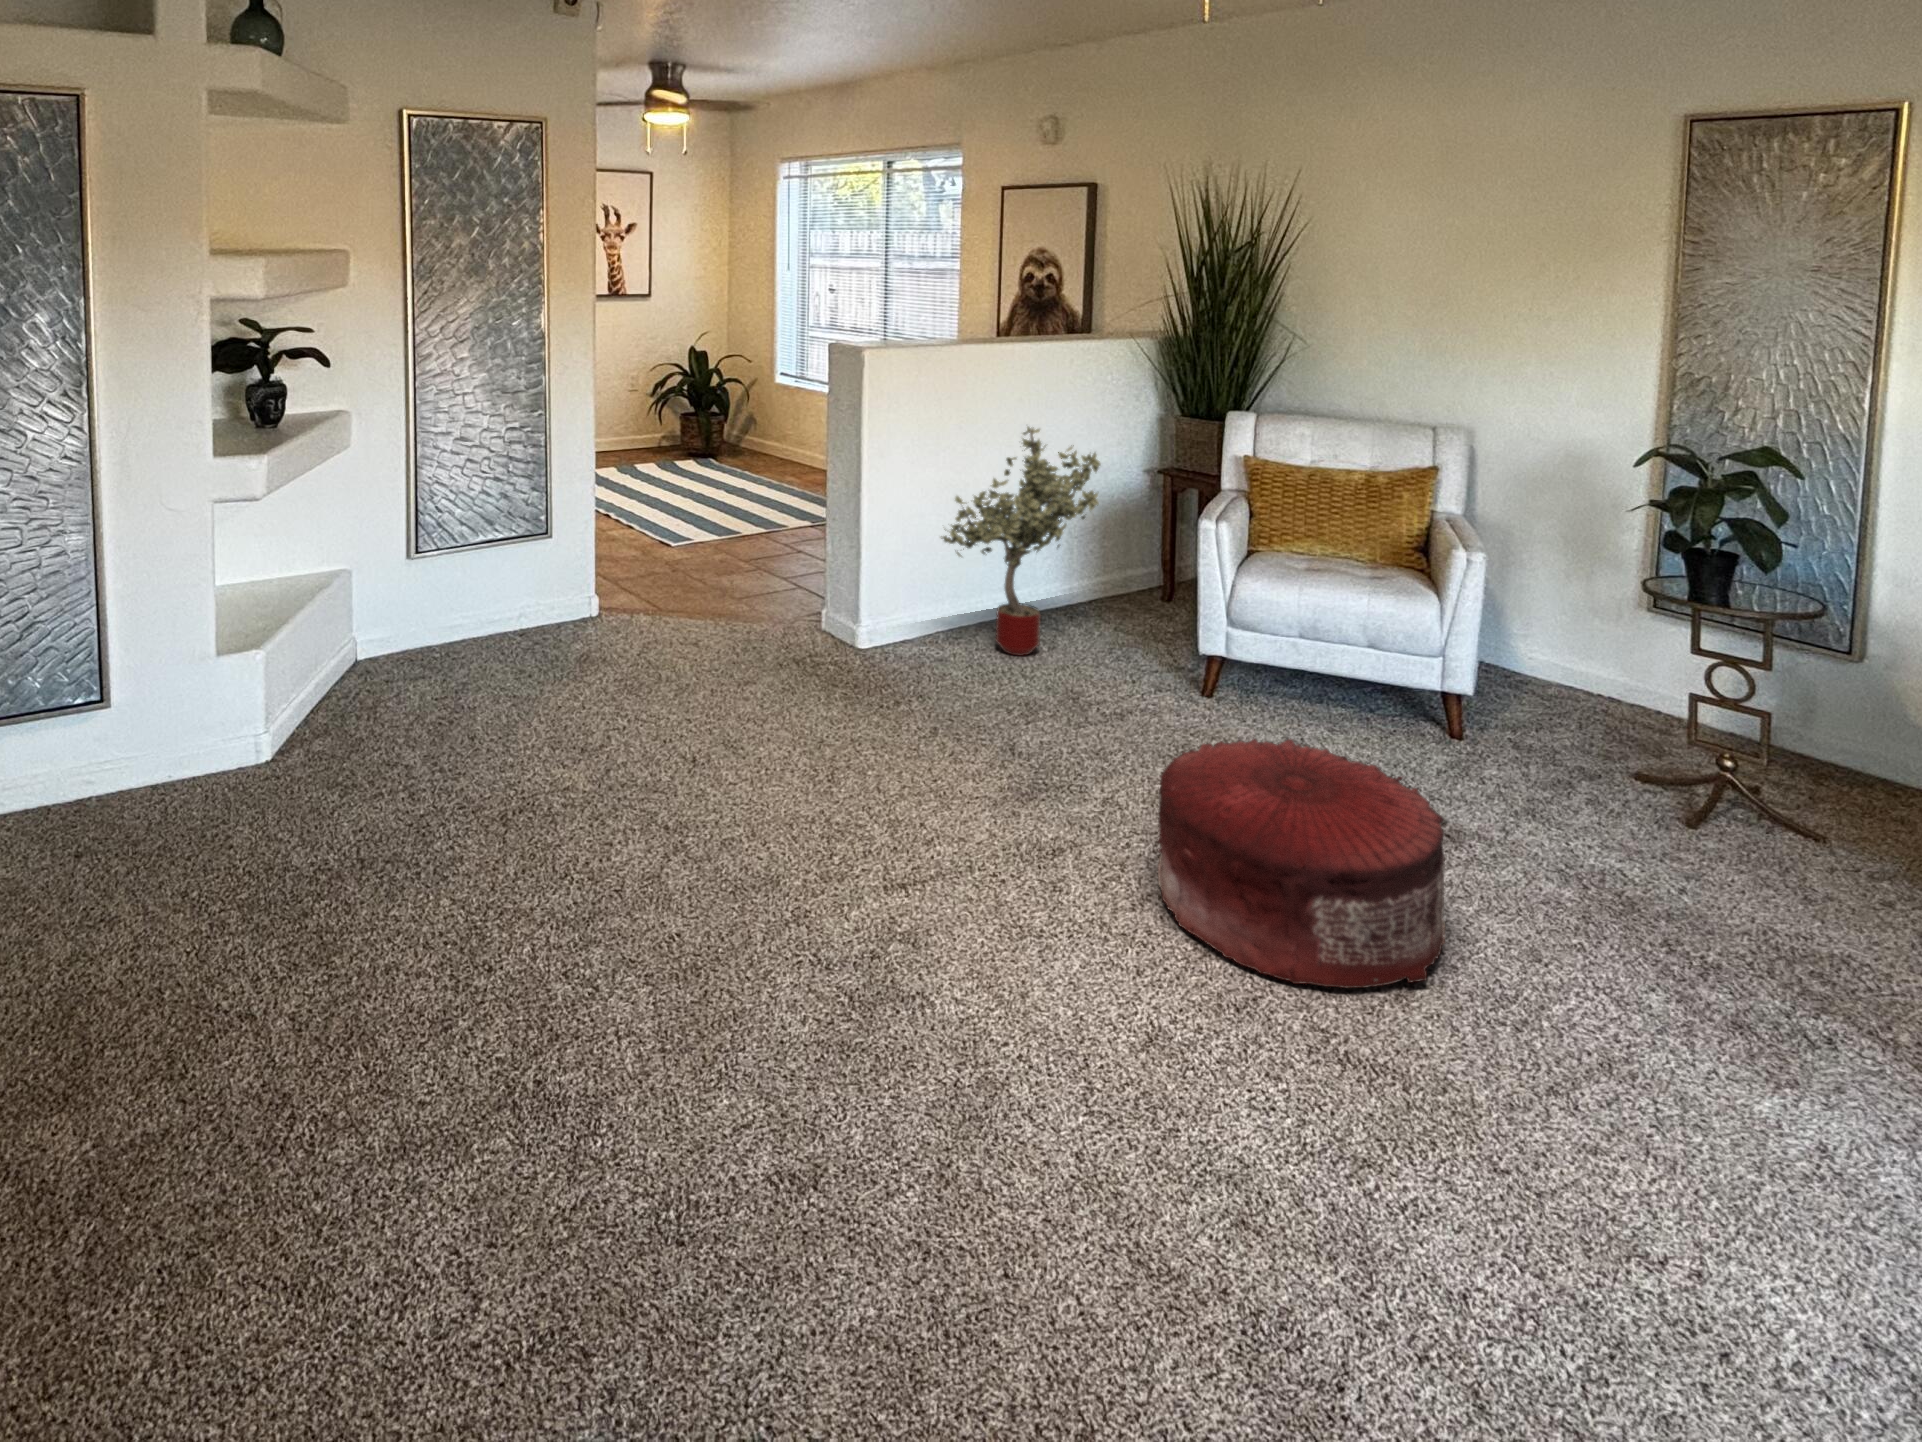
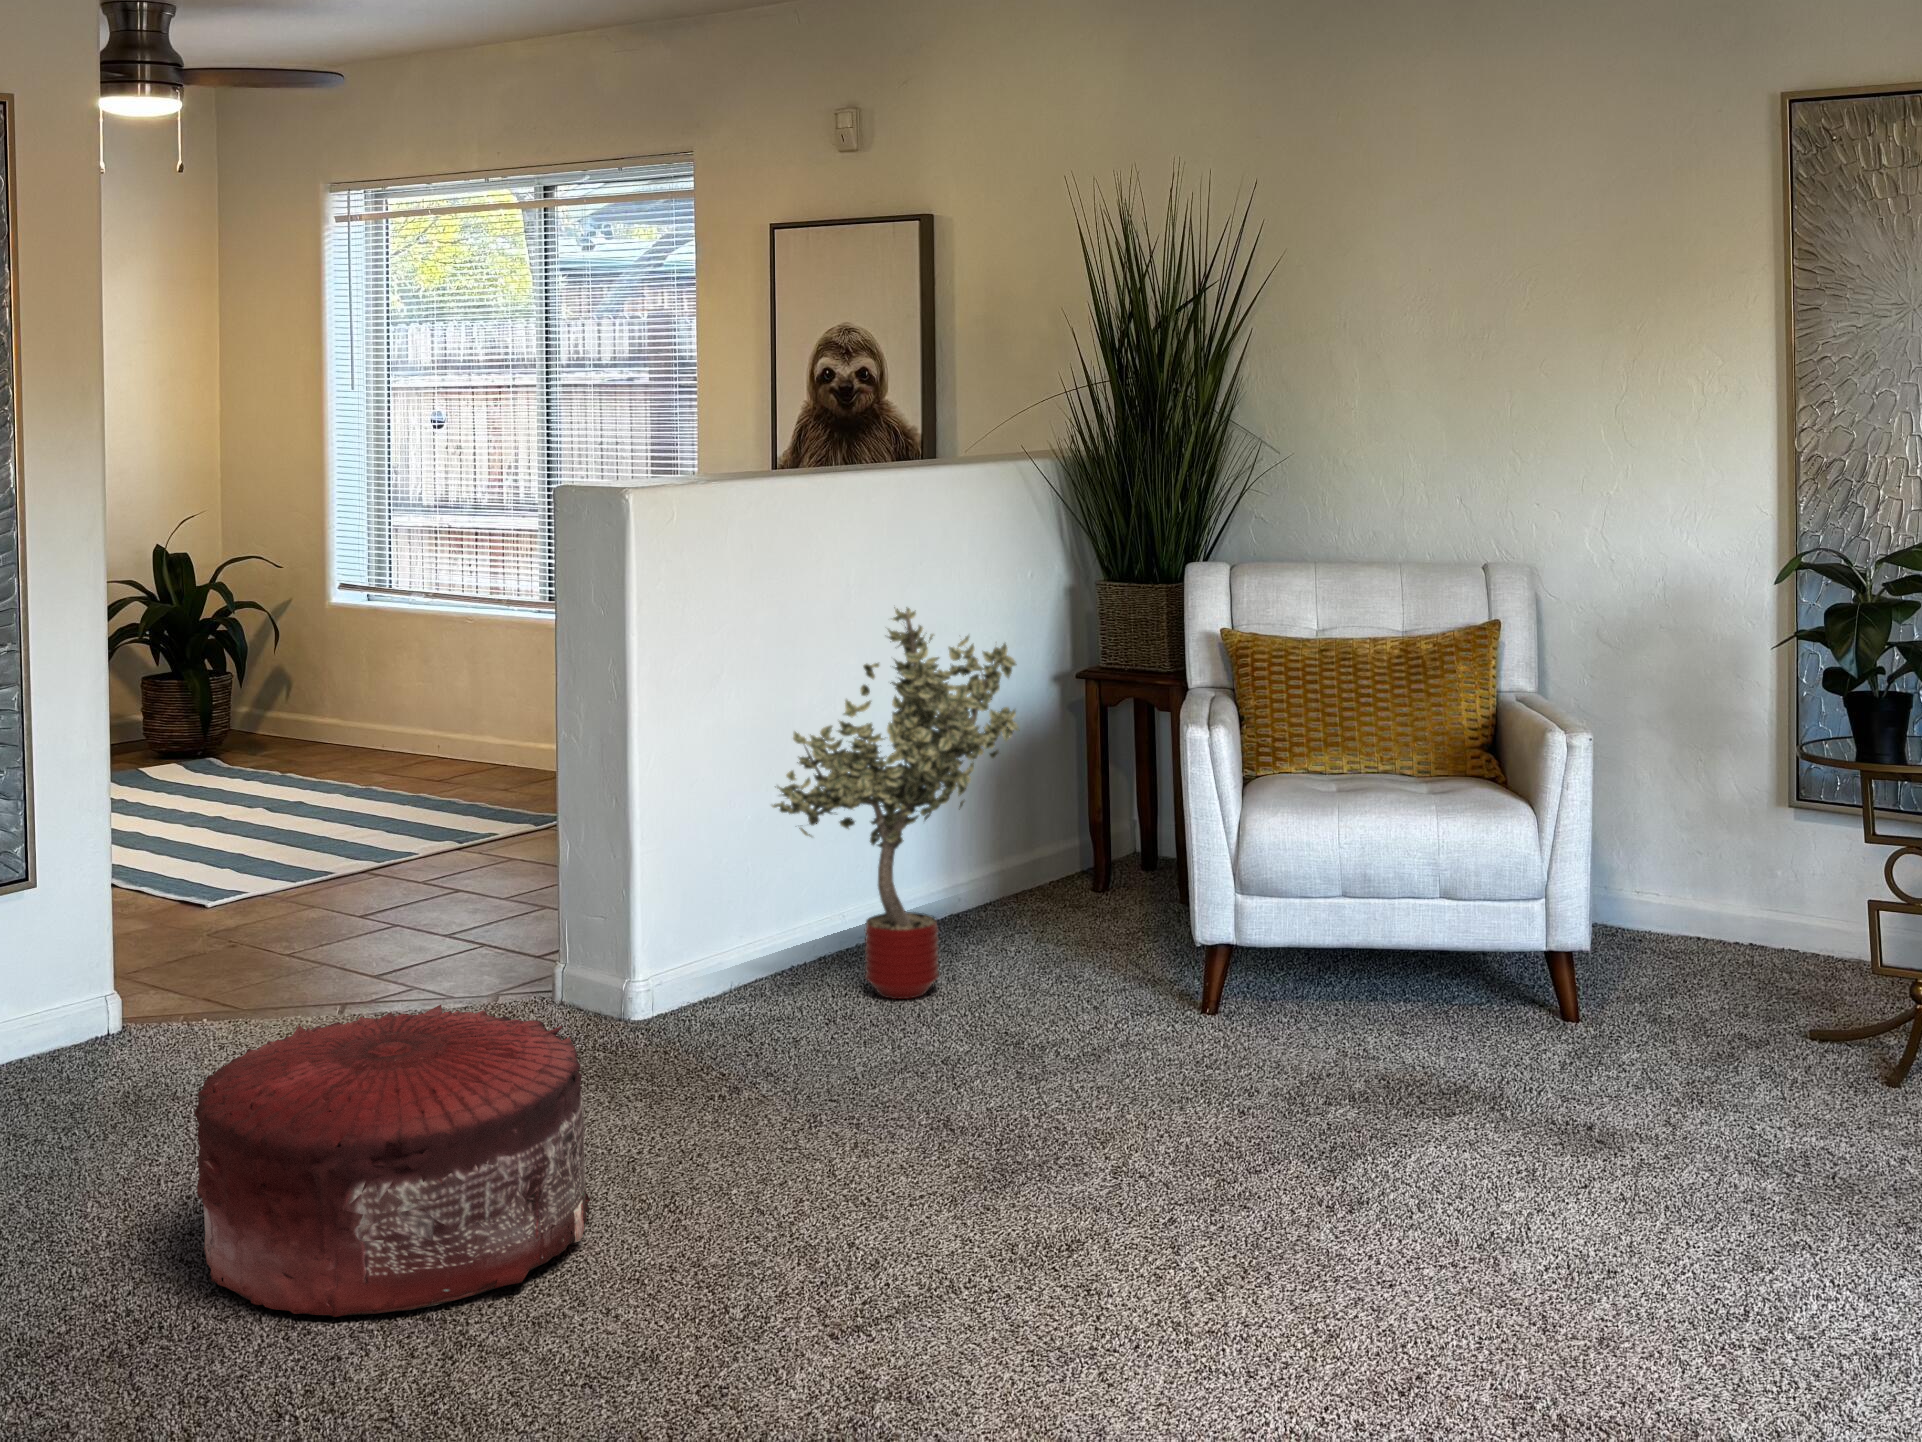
pouf: present [1158,738,1445,988] -> present [194,1005,591,1317]

